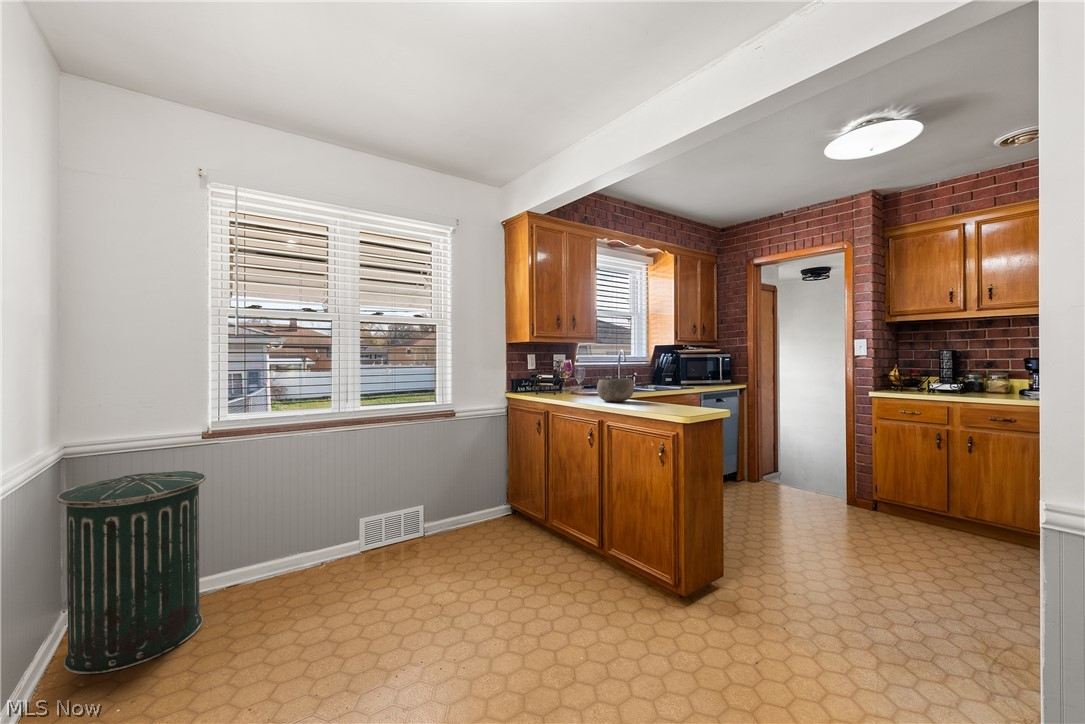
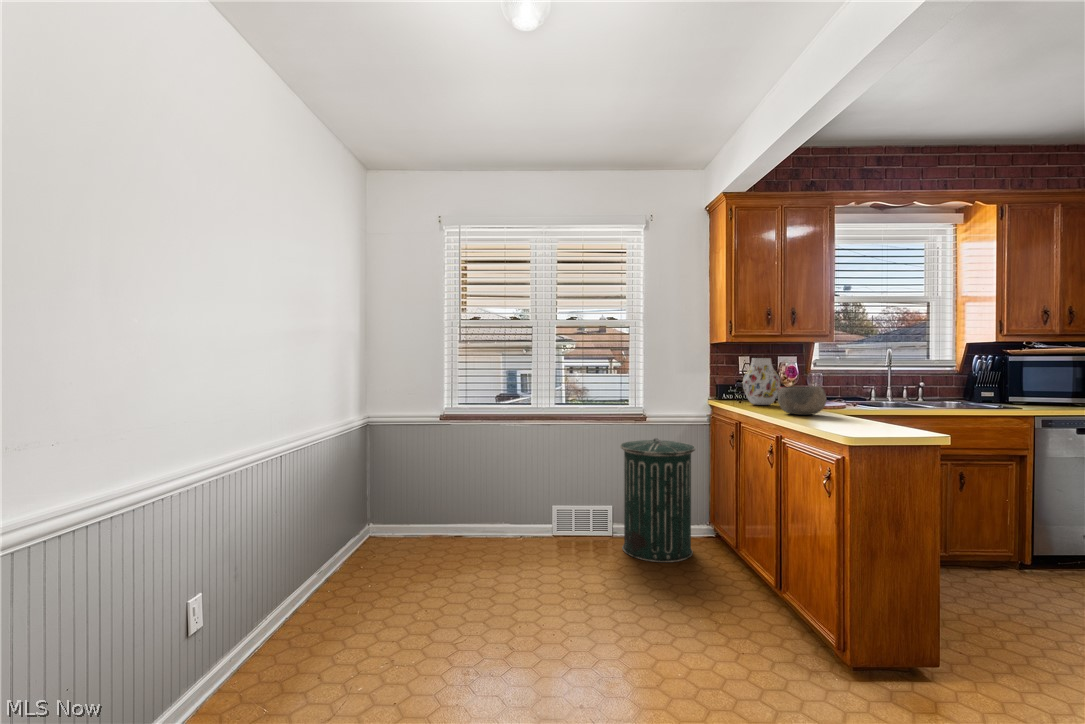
vase: none [546,356,575,396] -> present [743,358,780,405]
trash can: present [57,471,206,674] -> present [620,438,695,562]

